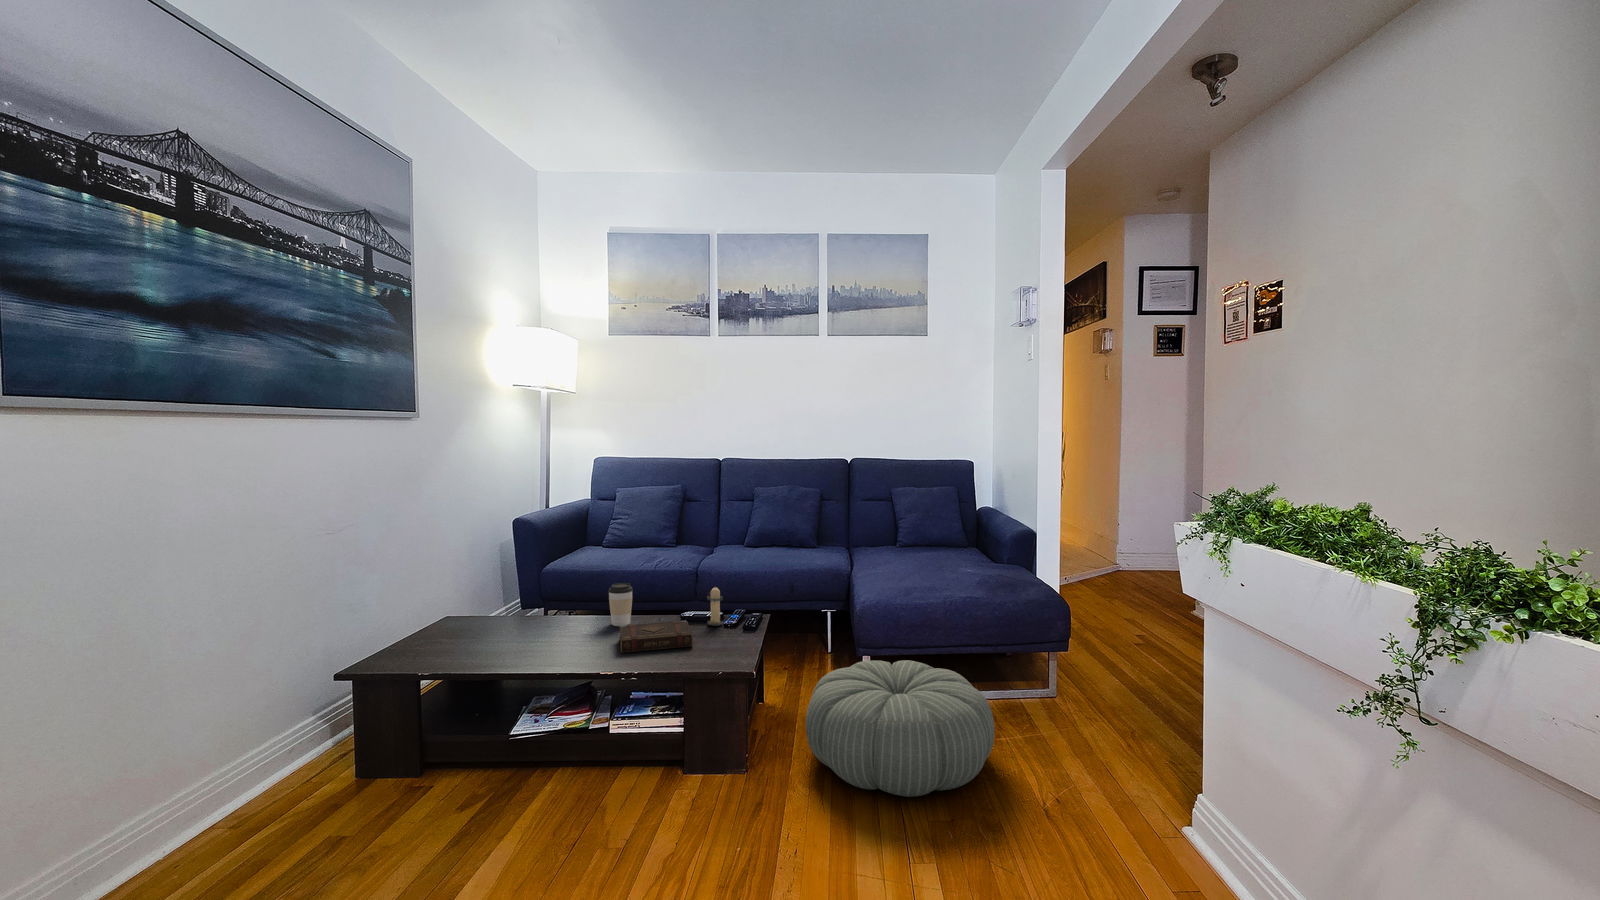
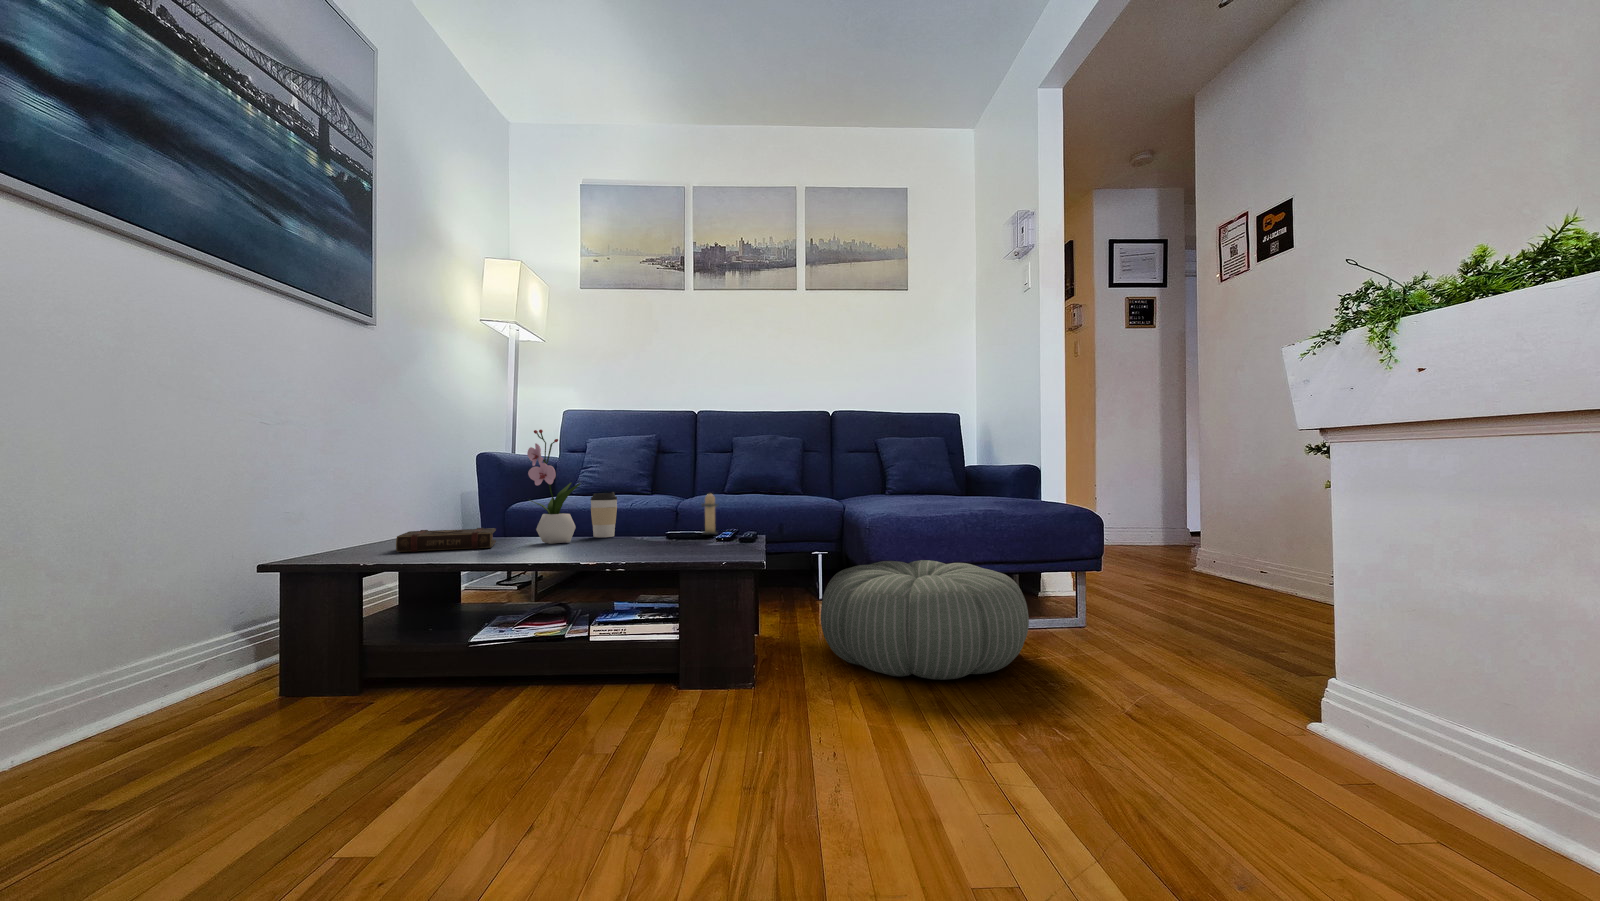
flower arrangement: none [551,539,598,643] -> present [527,430,581,544]
book: present [619,620,693,653] -> present [396,528,496,552]

